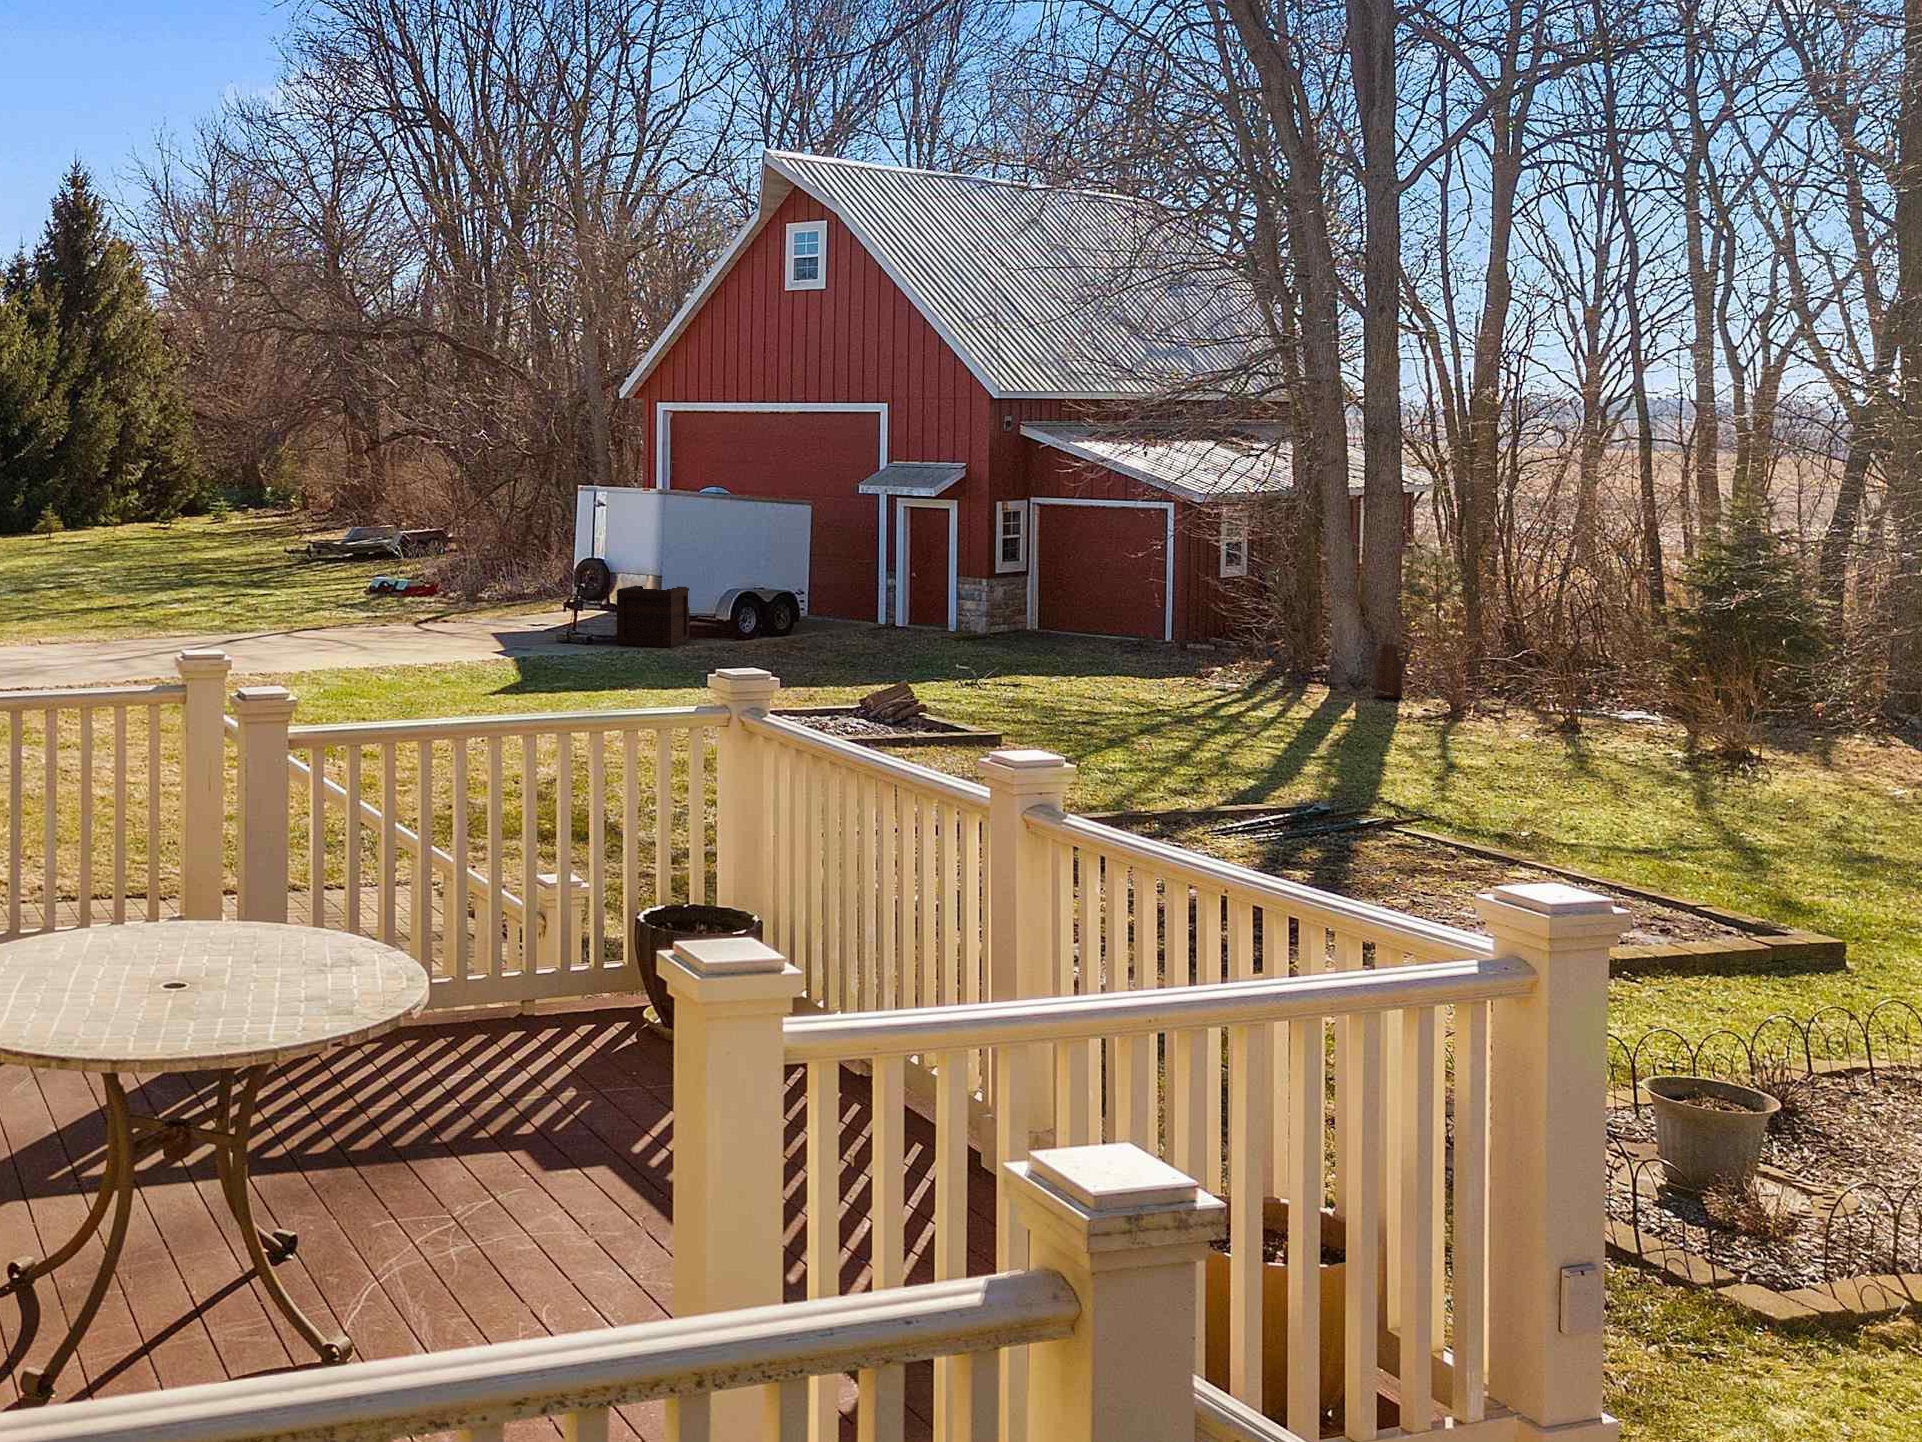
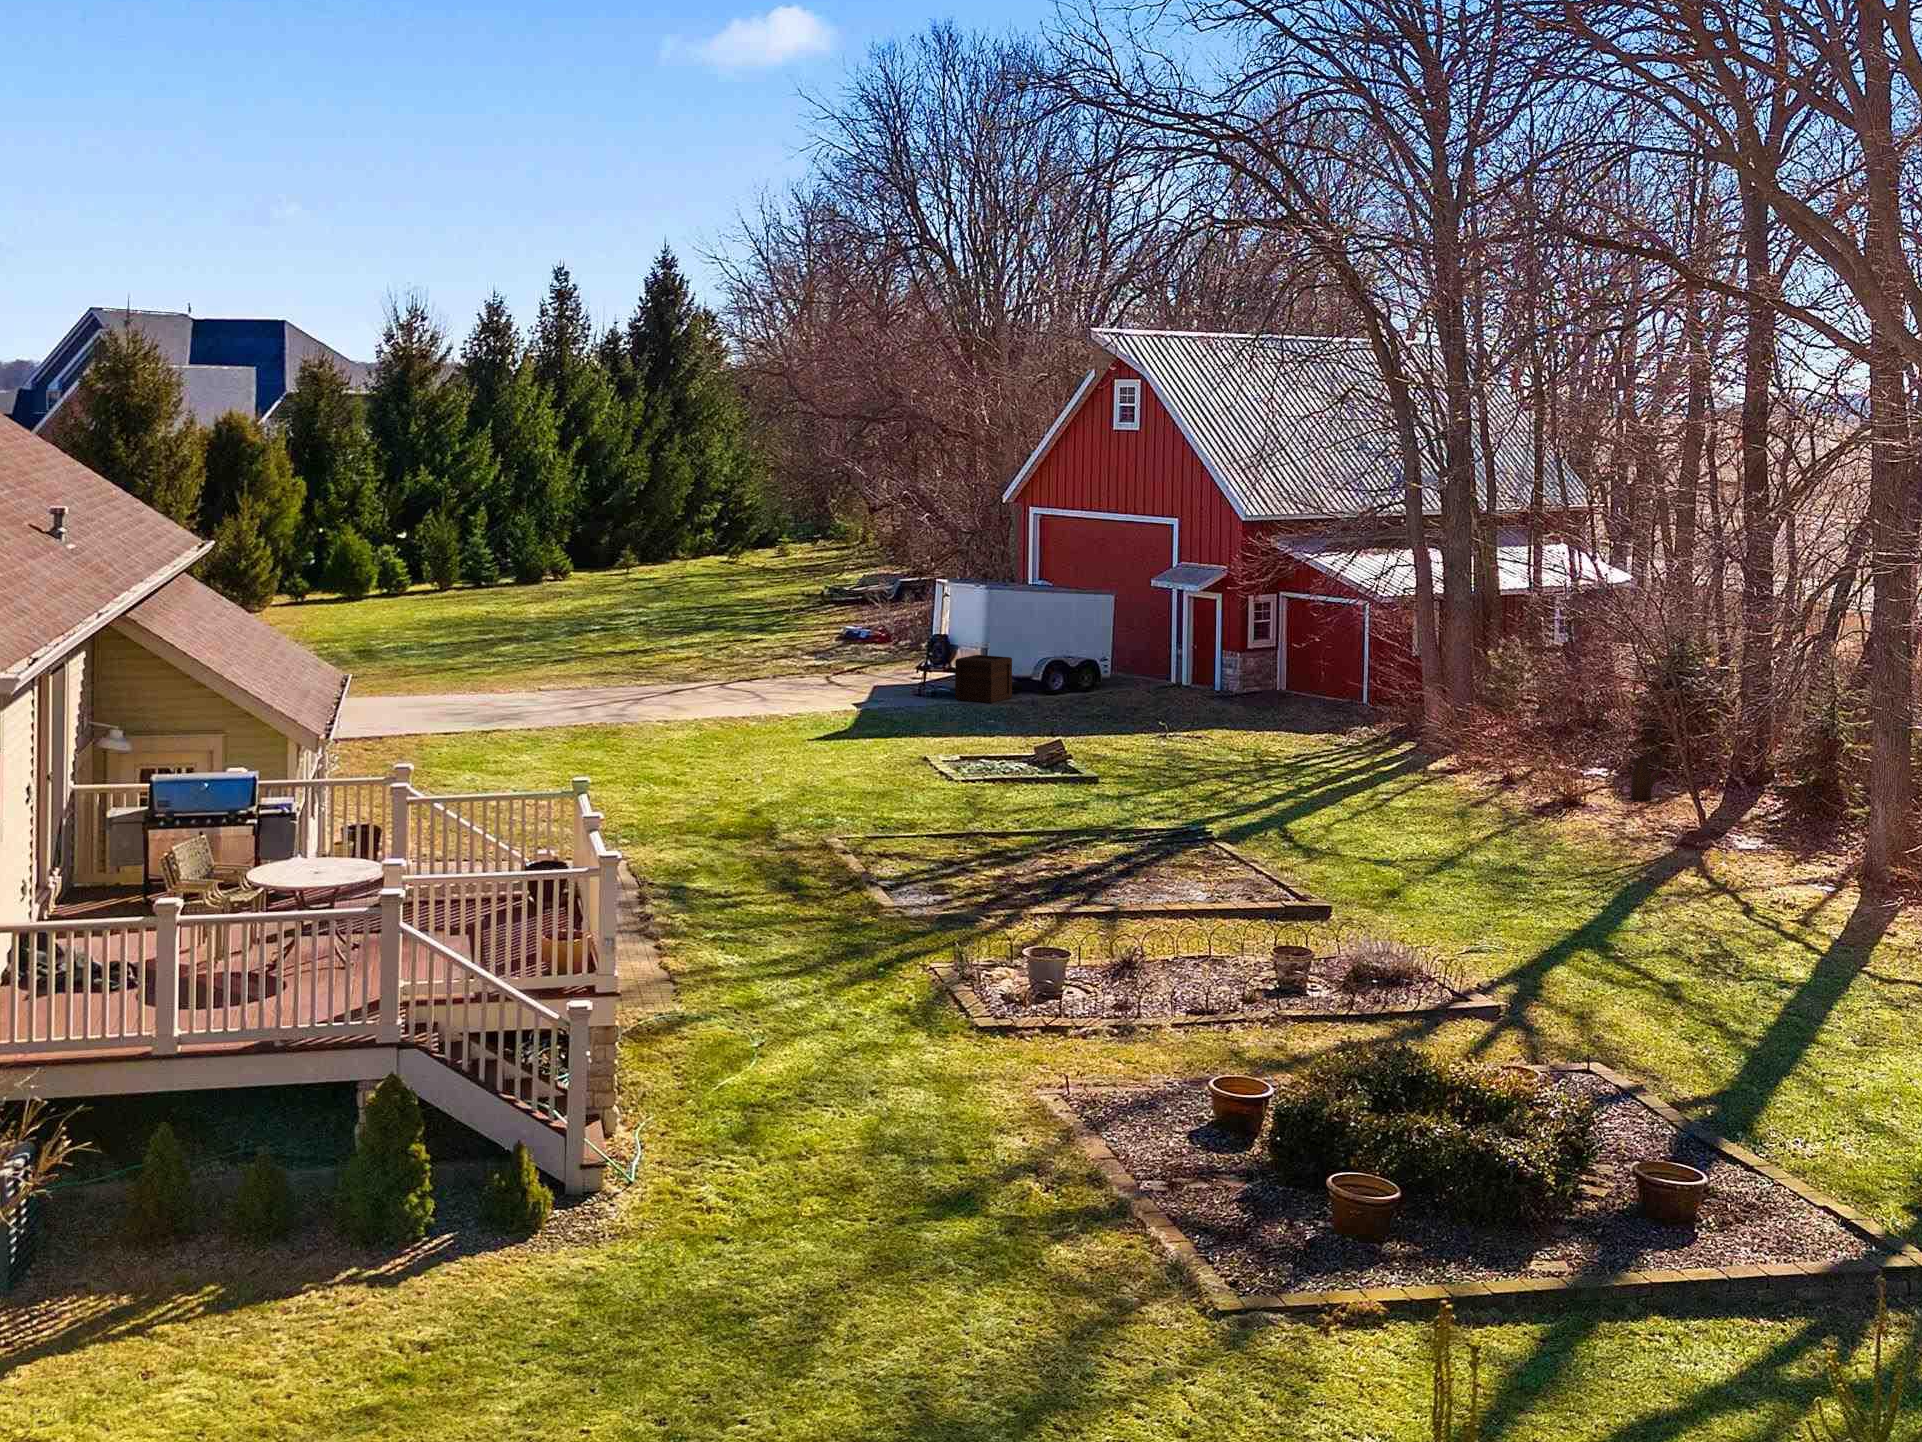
watering can: present [1373,642,1414,698] -> present [1627,758,1666,801]

